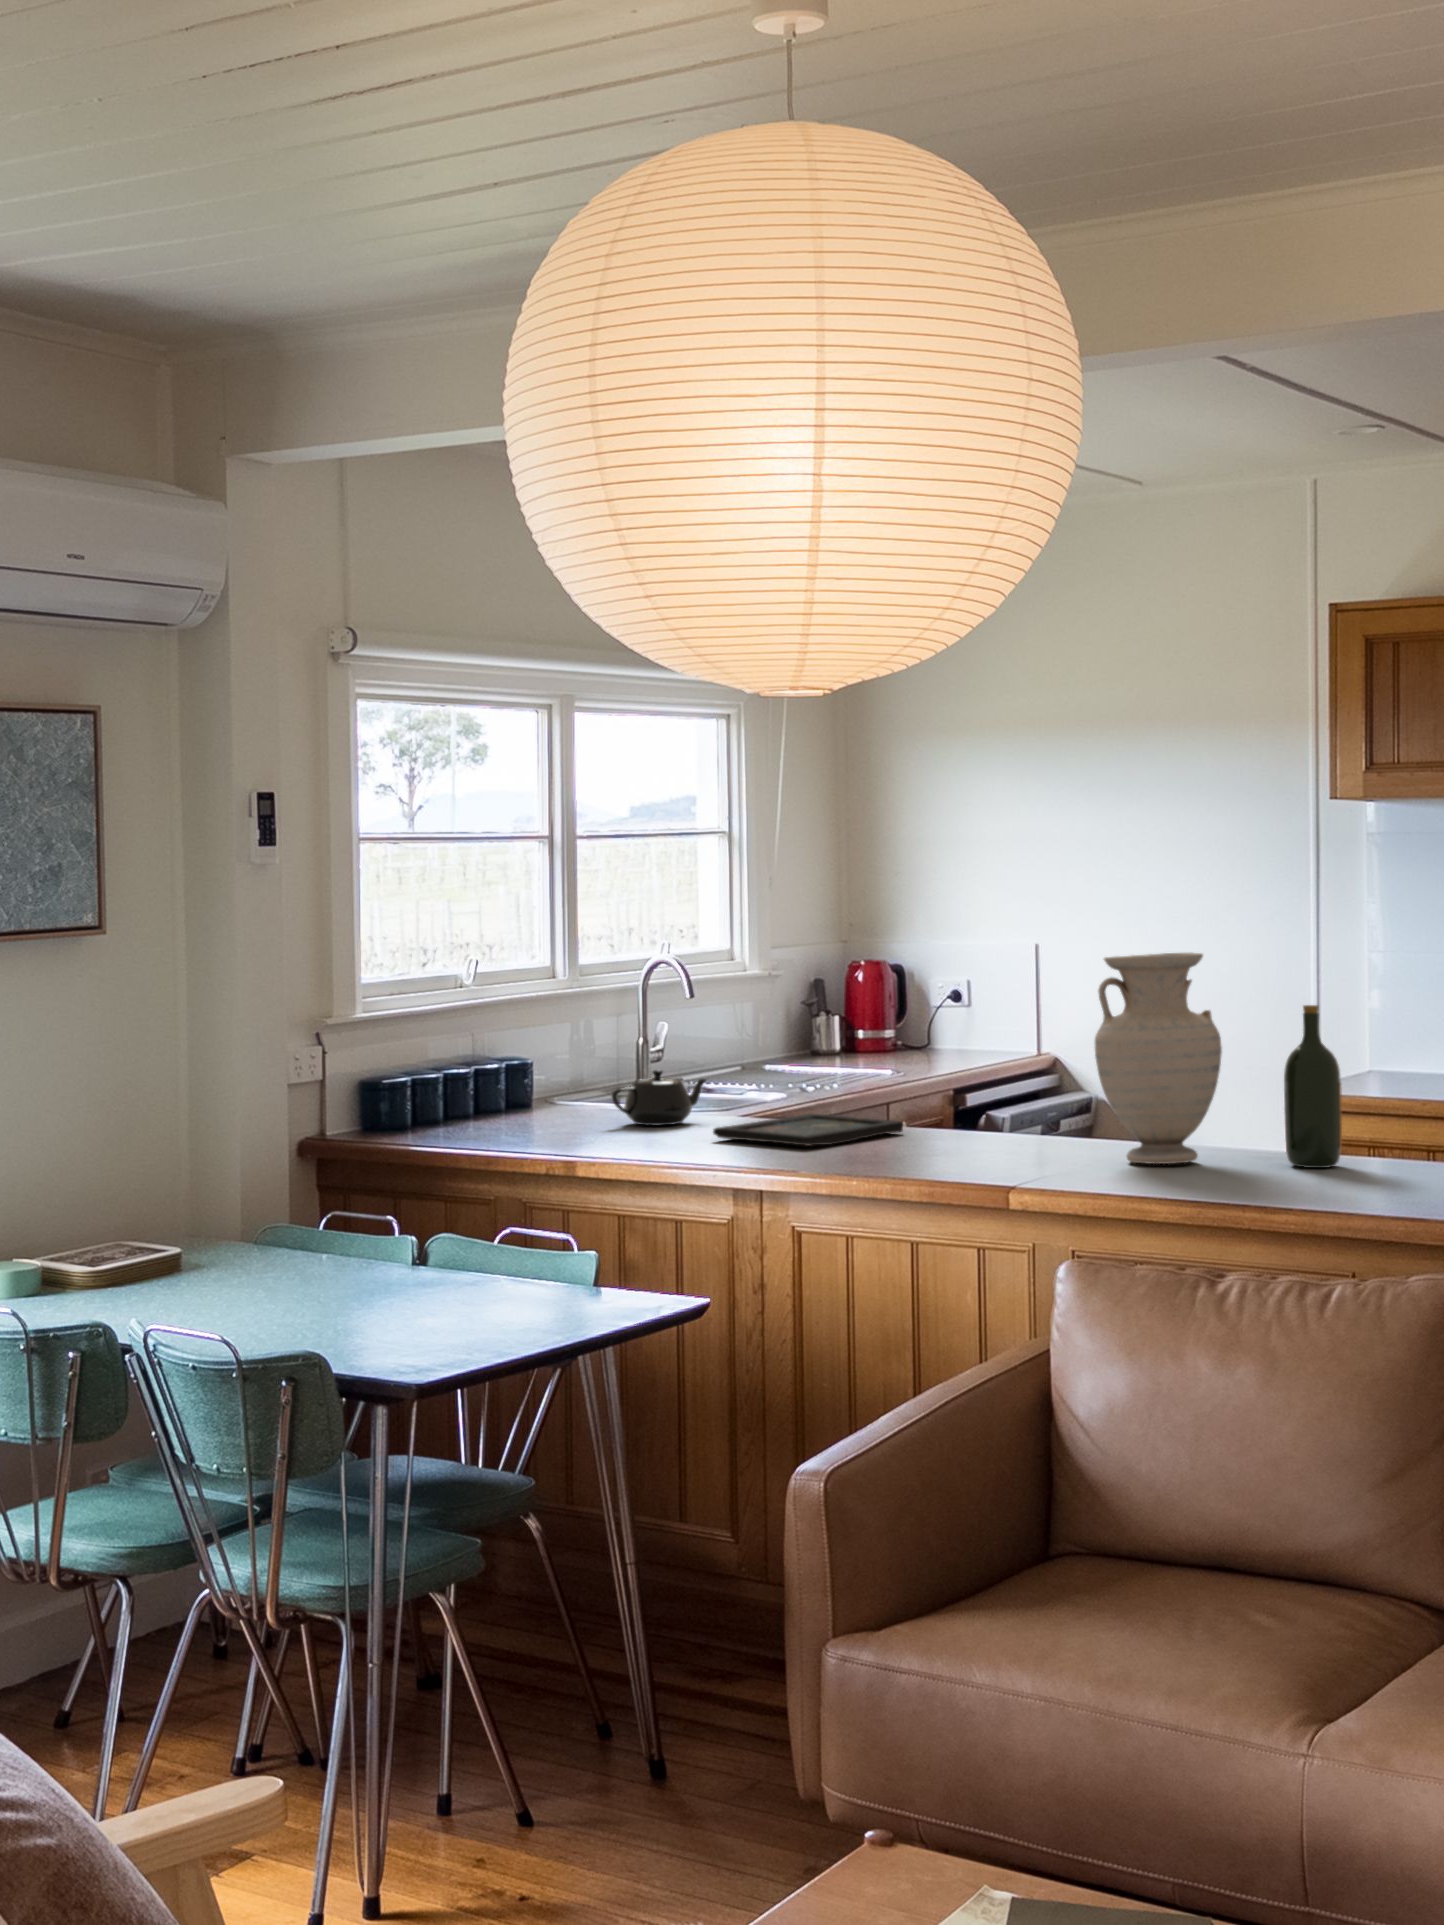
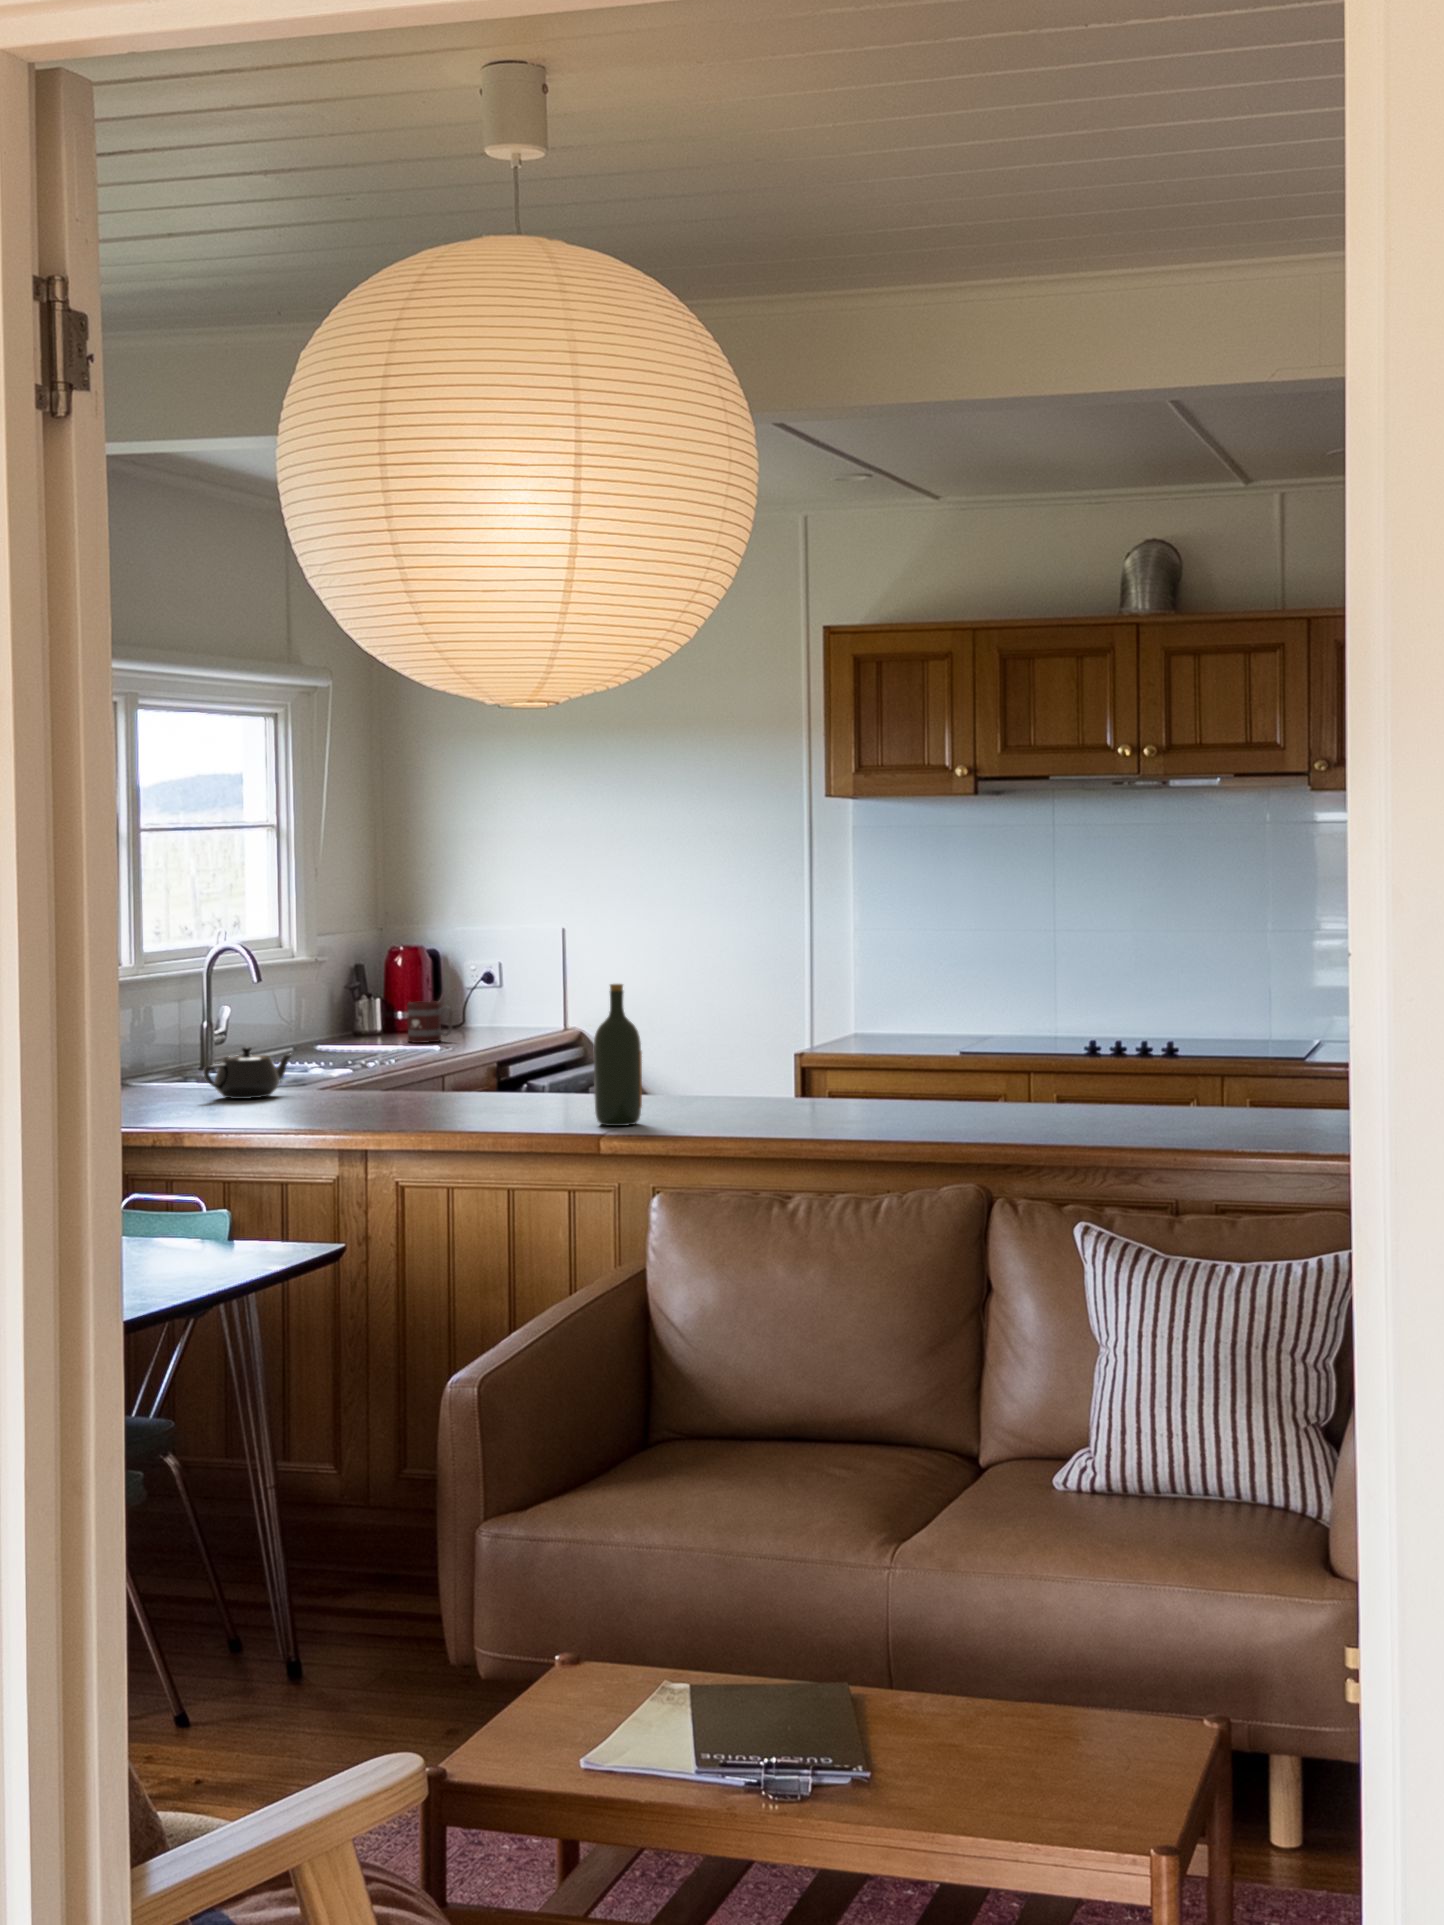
vase: present [1095,953,1222,1164] -> none [663,931,769,1112]
wine bottle: present [1284,1005,1342,1168] -> present [594,984,642,1126]
mug: none [861,1022,909,1066] -> present [407,1001,453,1043]
tray: present [713,1114,903,1146] -> none [310,1083,482,1110]

